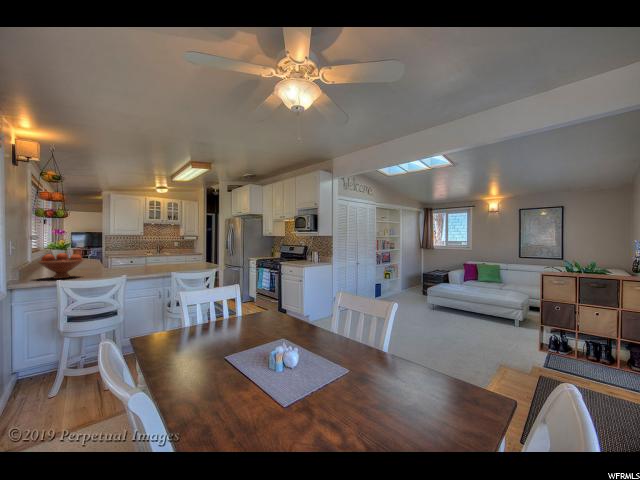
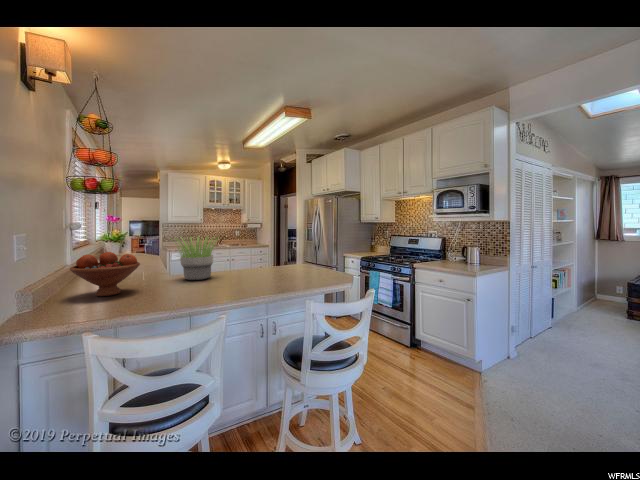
potted plant: none [103,244,143,272] -> present [177,237,217,280]

